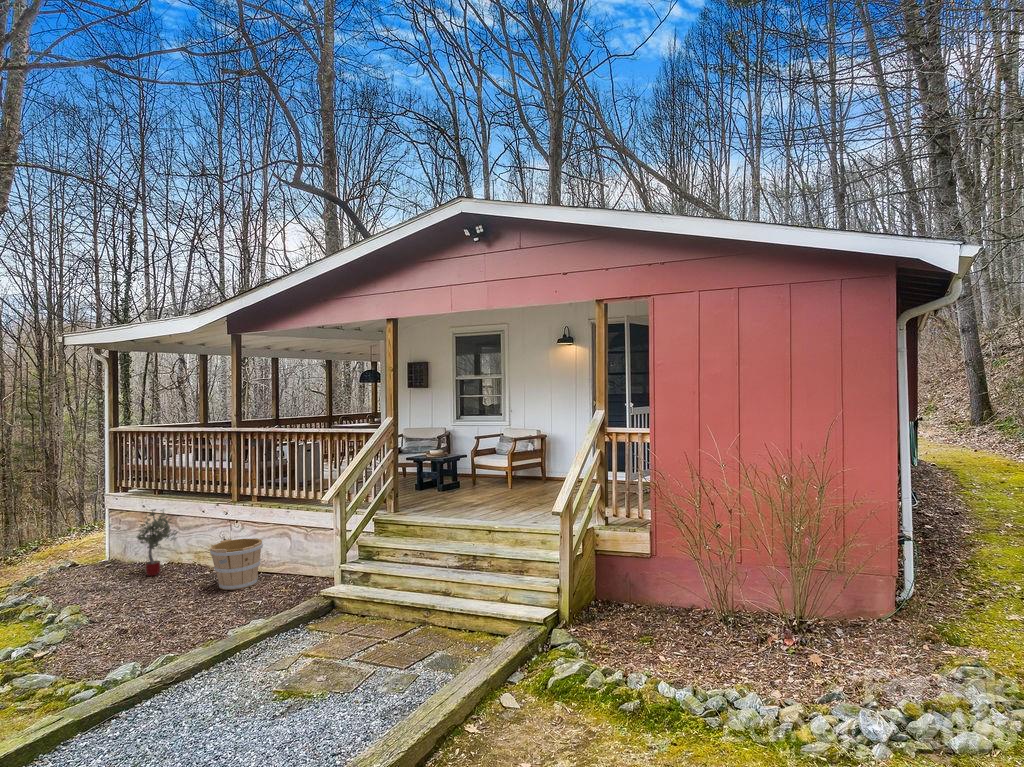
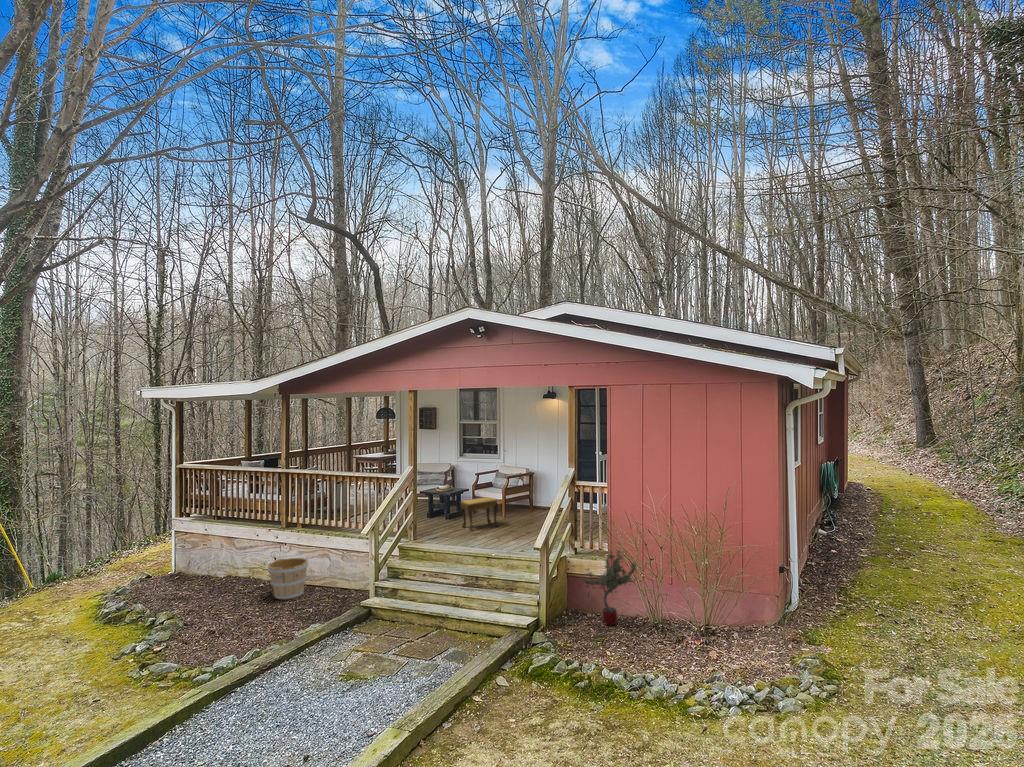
footstool: none [455,462,504,502] -> present [460,497,499,531]
potted tree: present [137,509,178,576] -> present [581,550,637,625]

